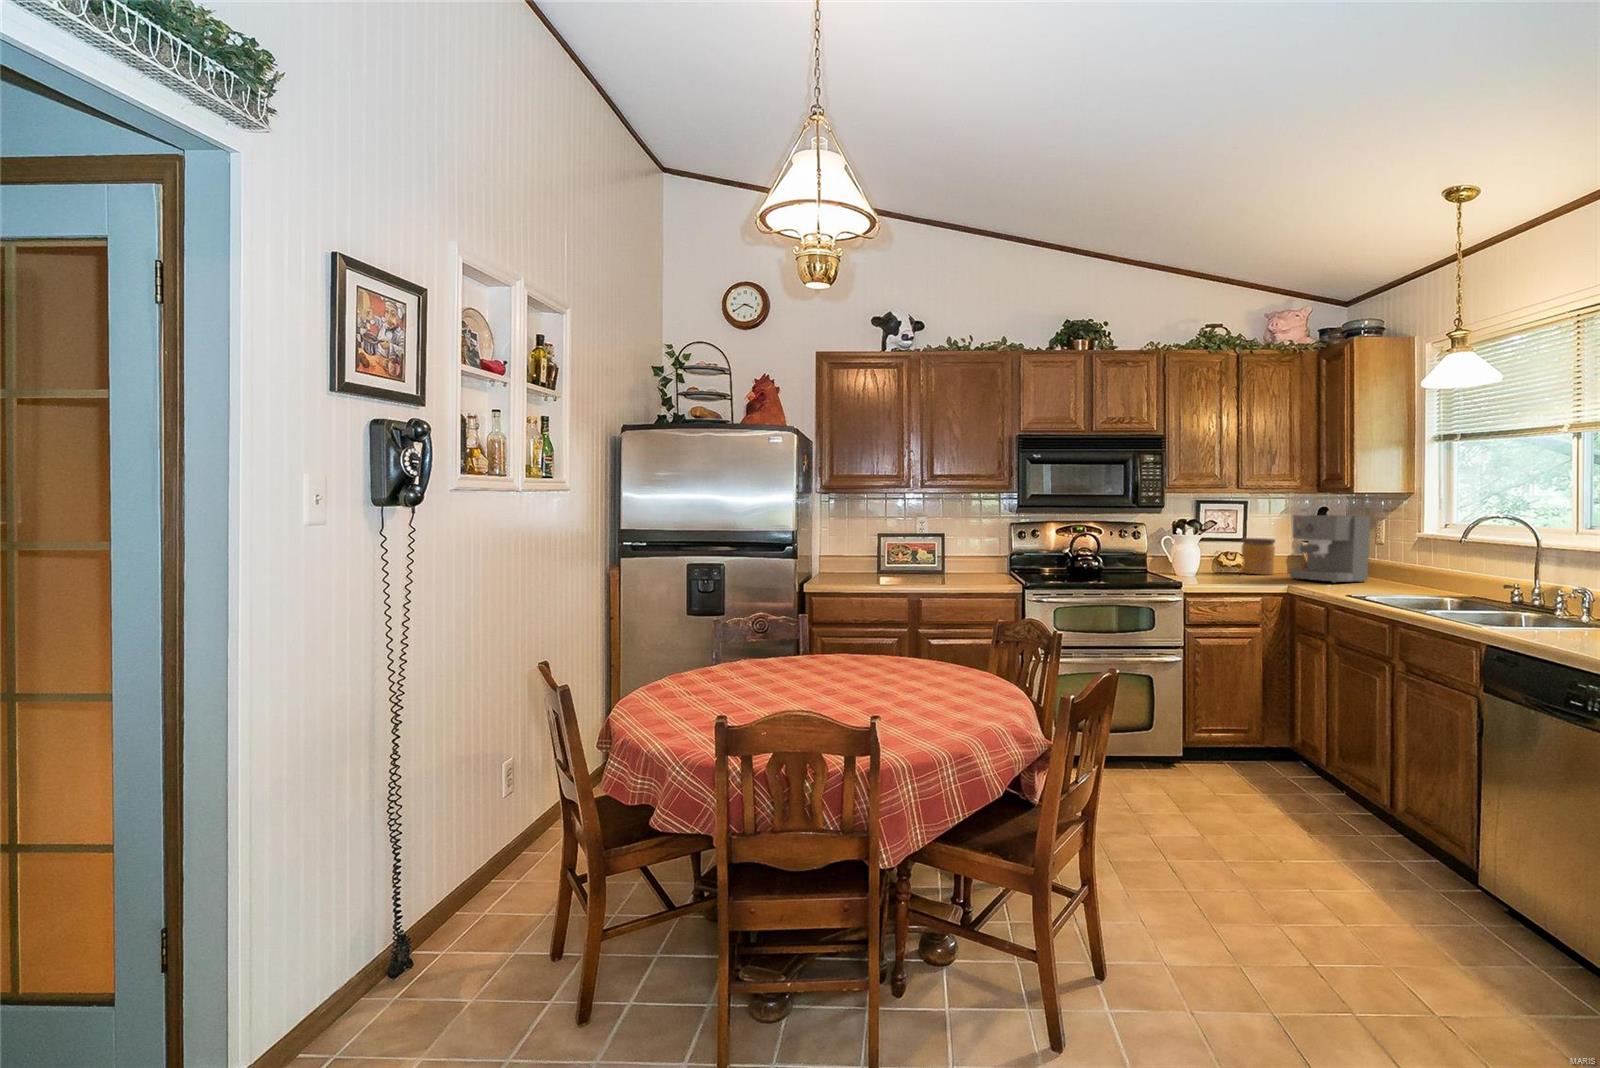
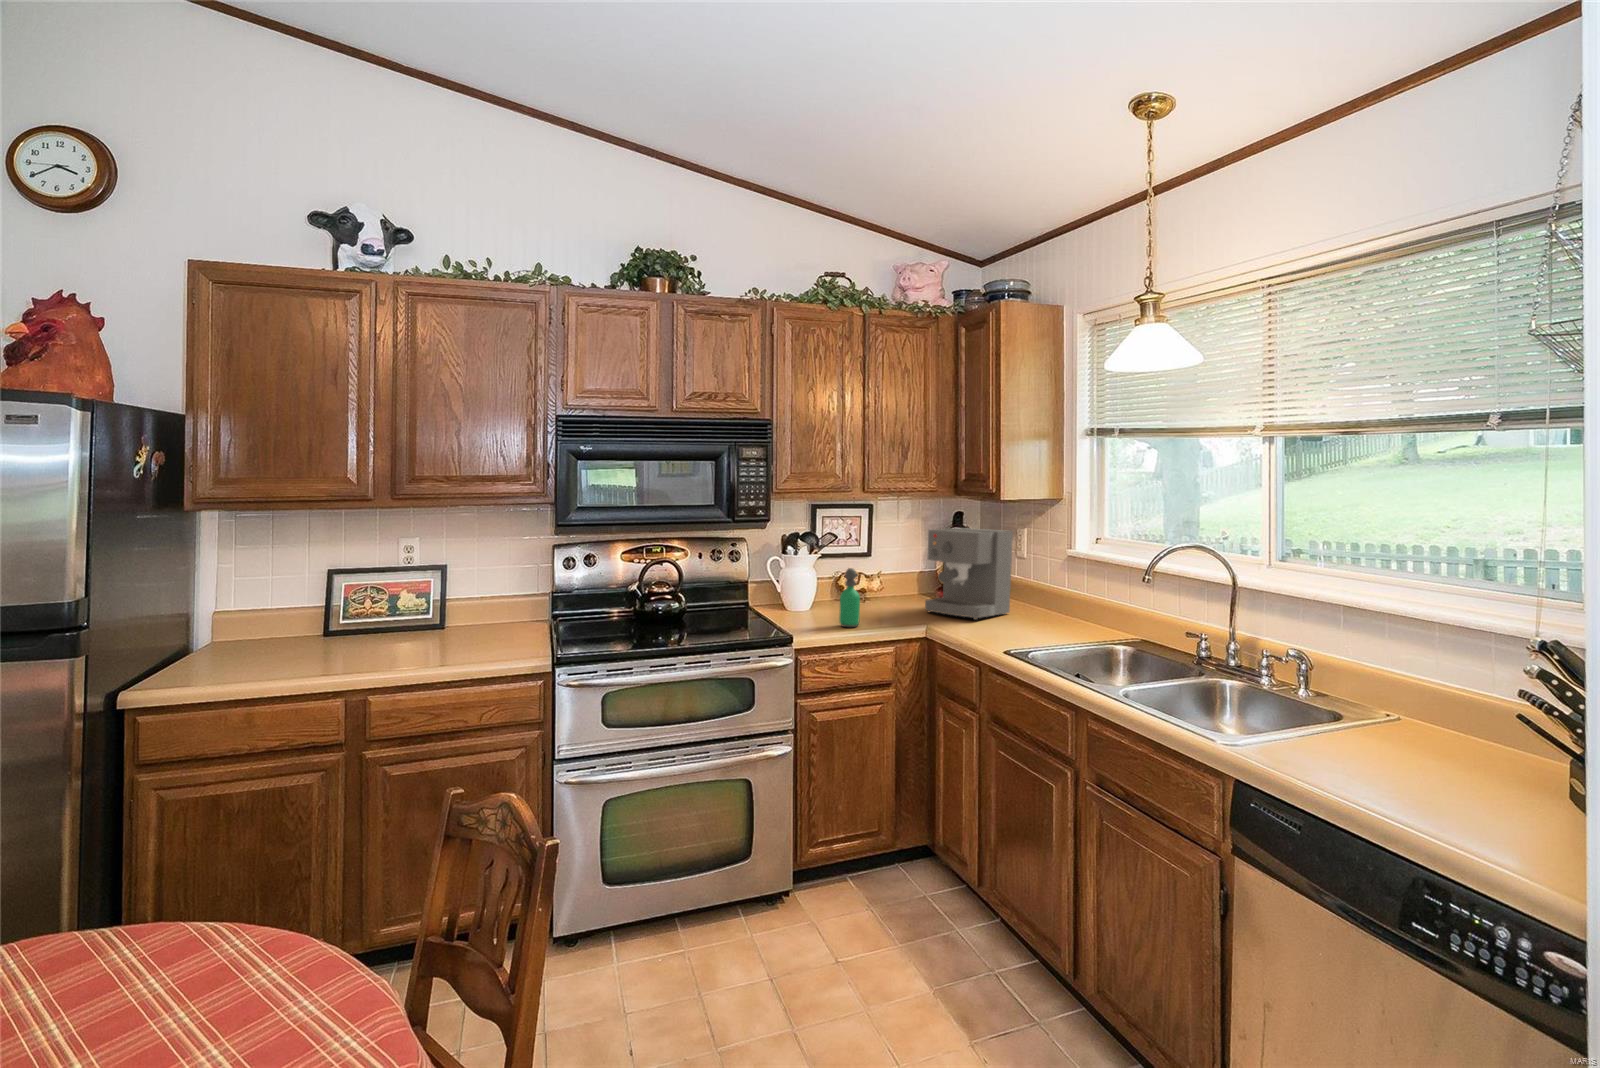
jar: present [1241,538,1275,575] -> none [868,555,907,604]
soap dispenser: none [1217,541,1234,583] -> present [839,568,860,627]

